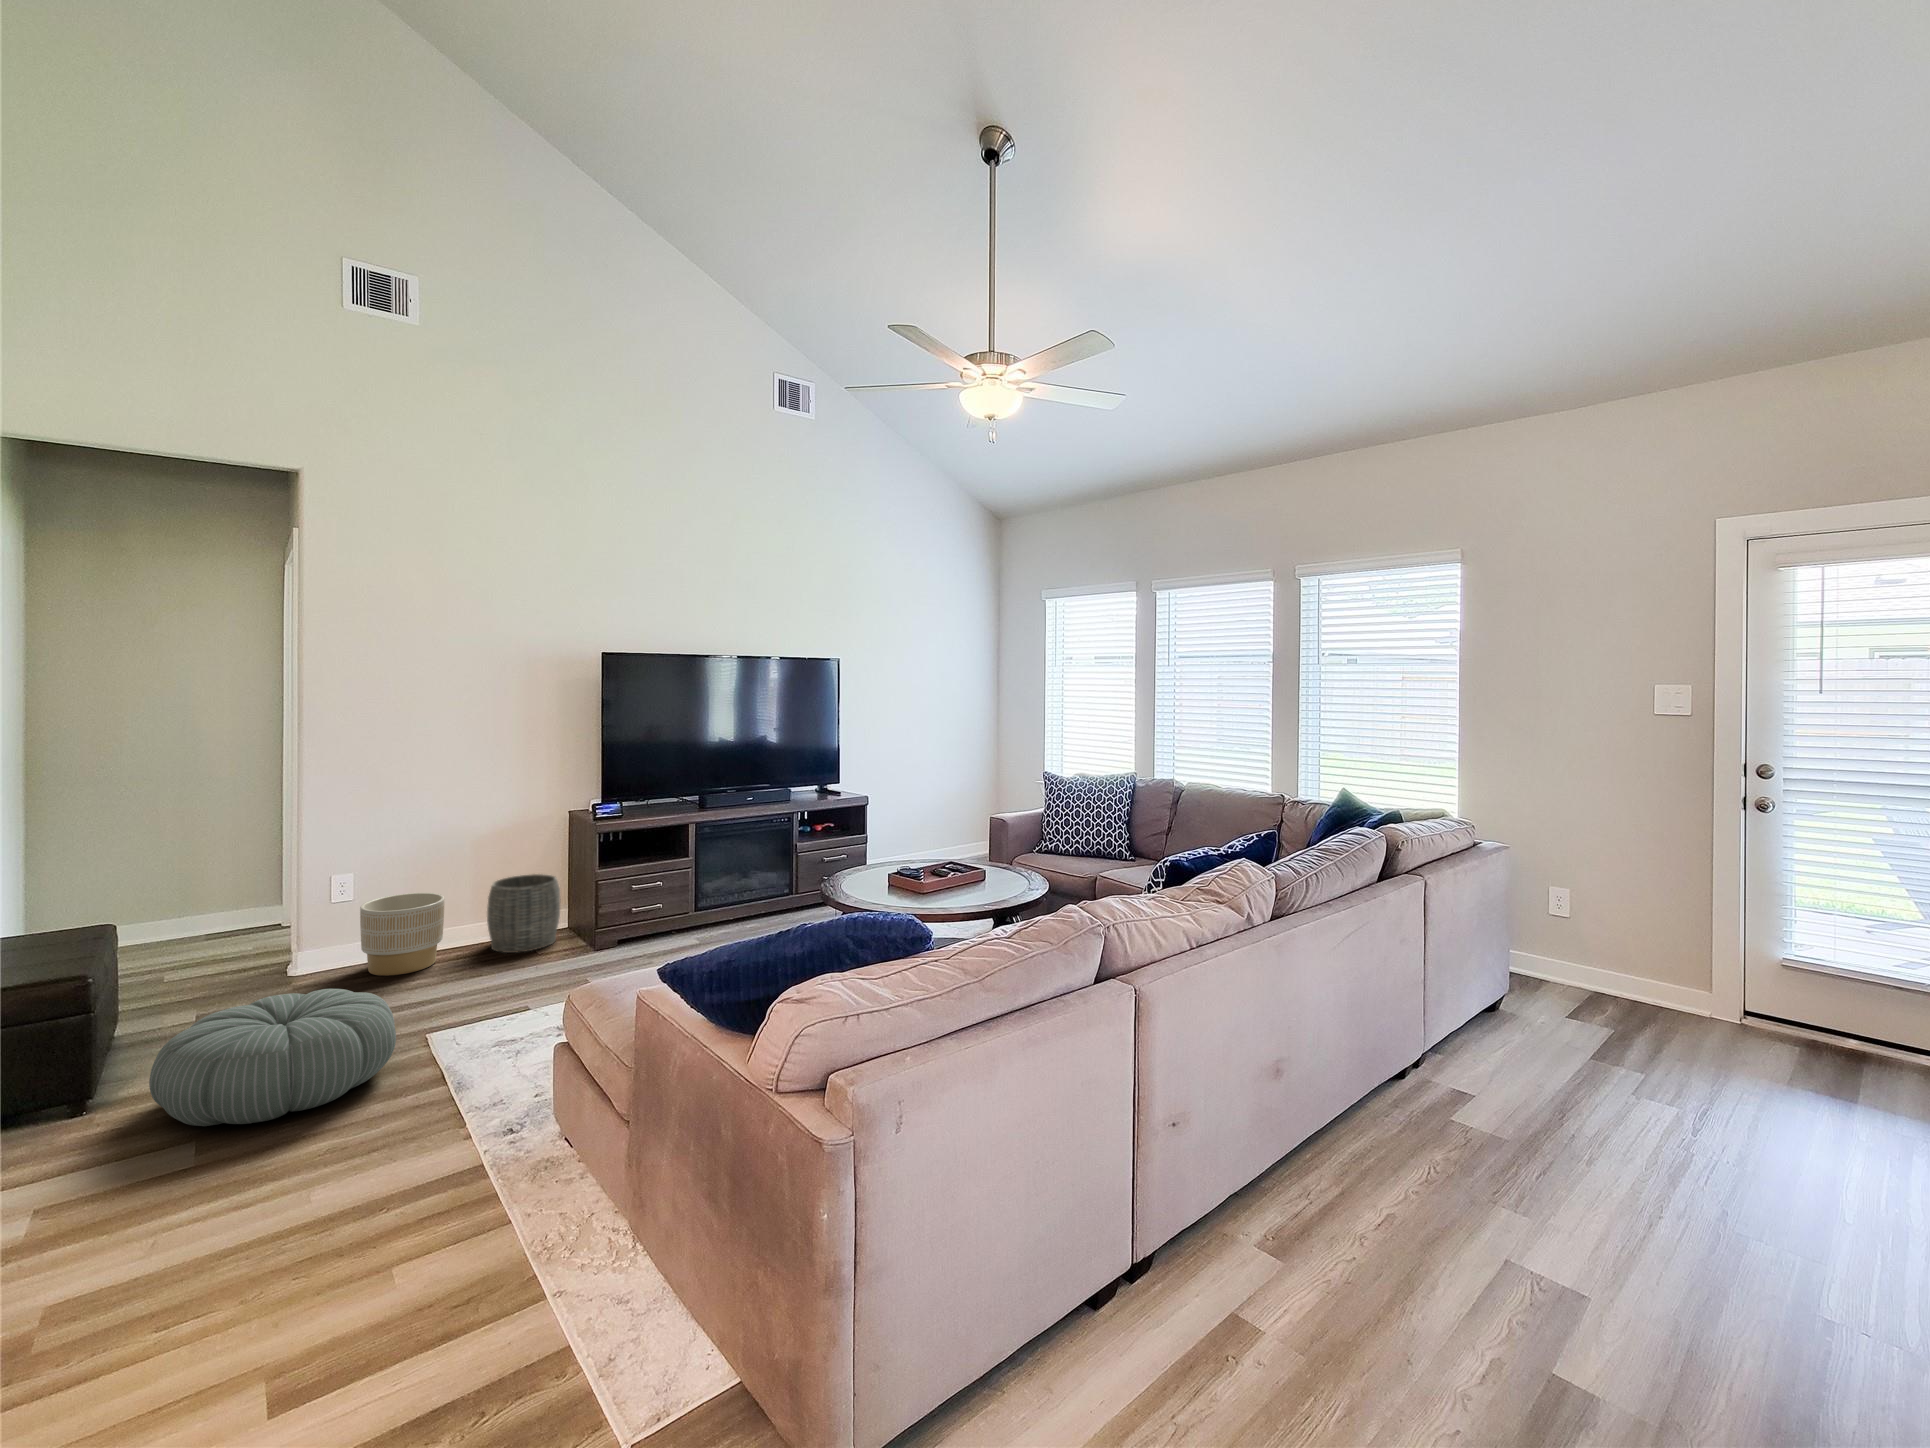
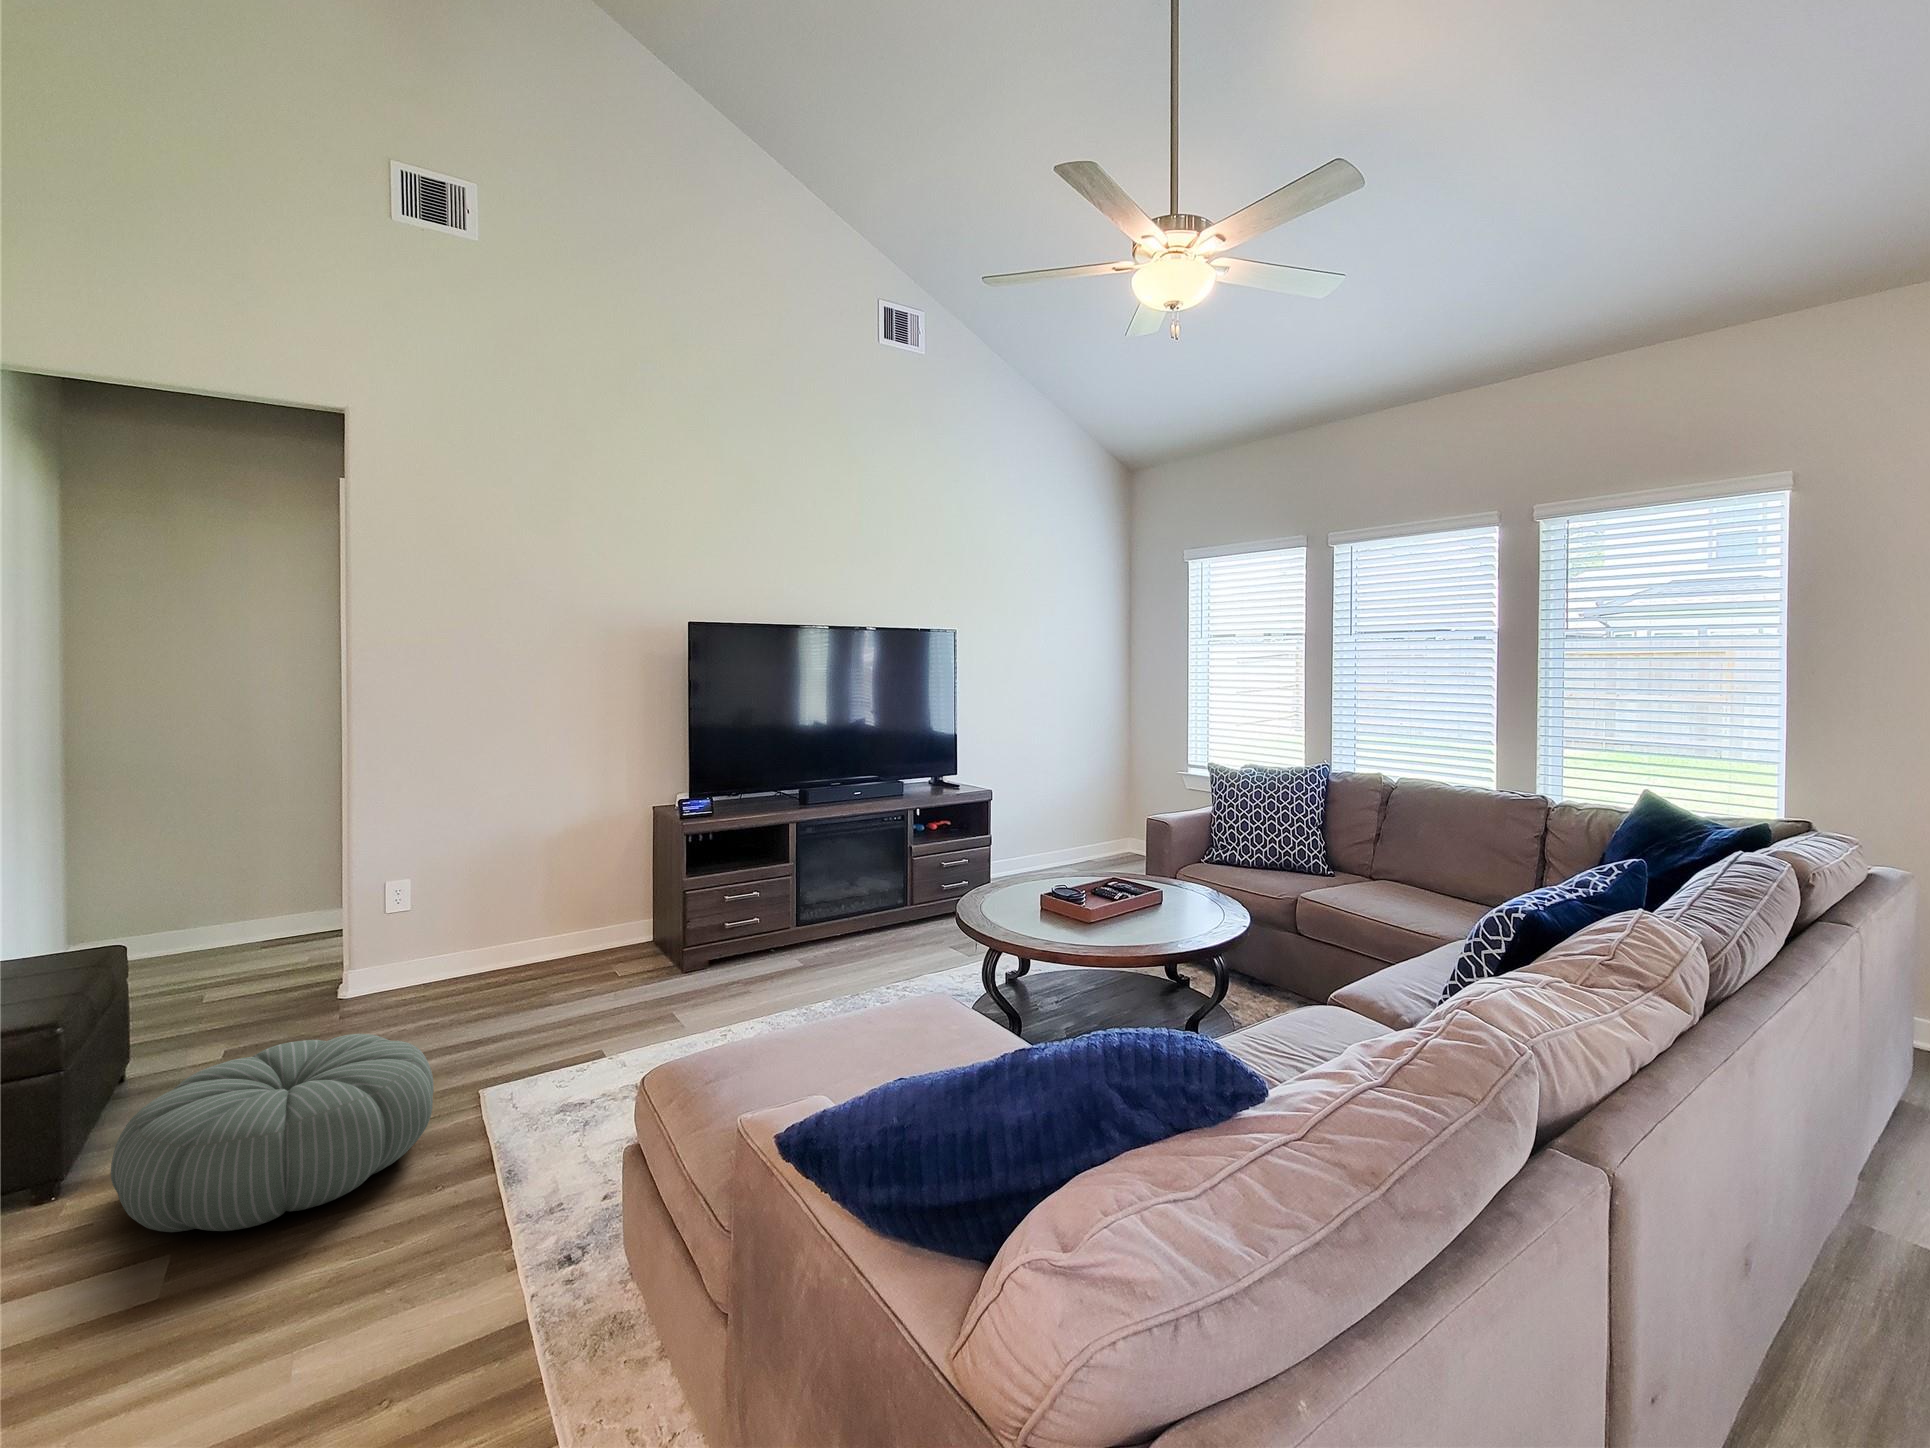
woven basket: present [487,874,560,953] -> none [563,880,645,973]
planter: present [360,893,445,976] -> none [416,901,513,1001]

